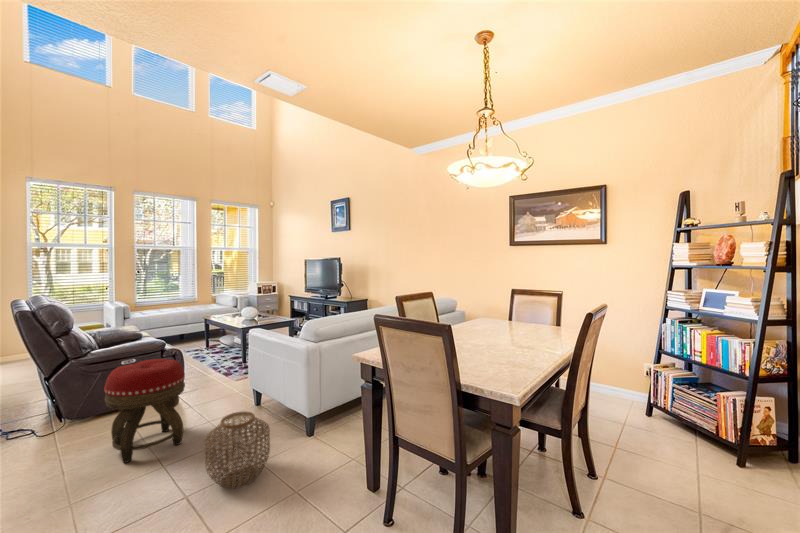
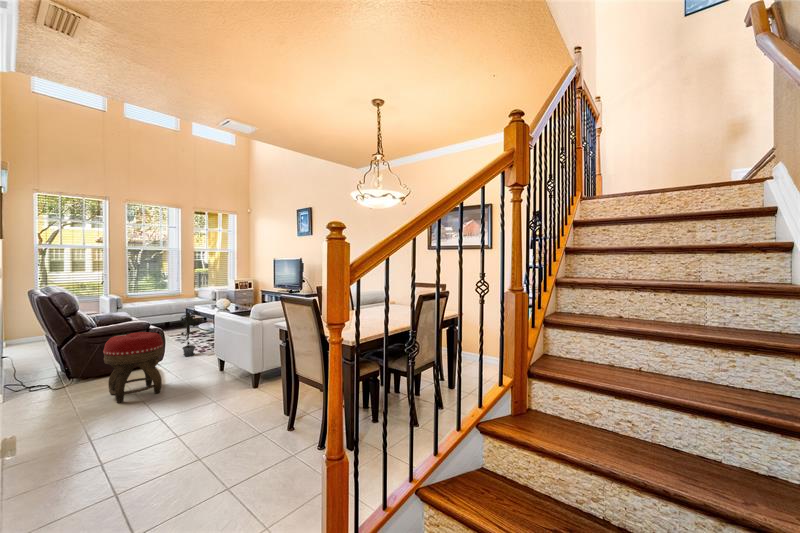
potted plant: none [197,322,226,382] -> present [181,309,200,356]
woven basket: present [204,411,270,488] -> none [174,365,221,414]

